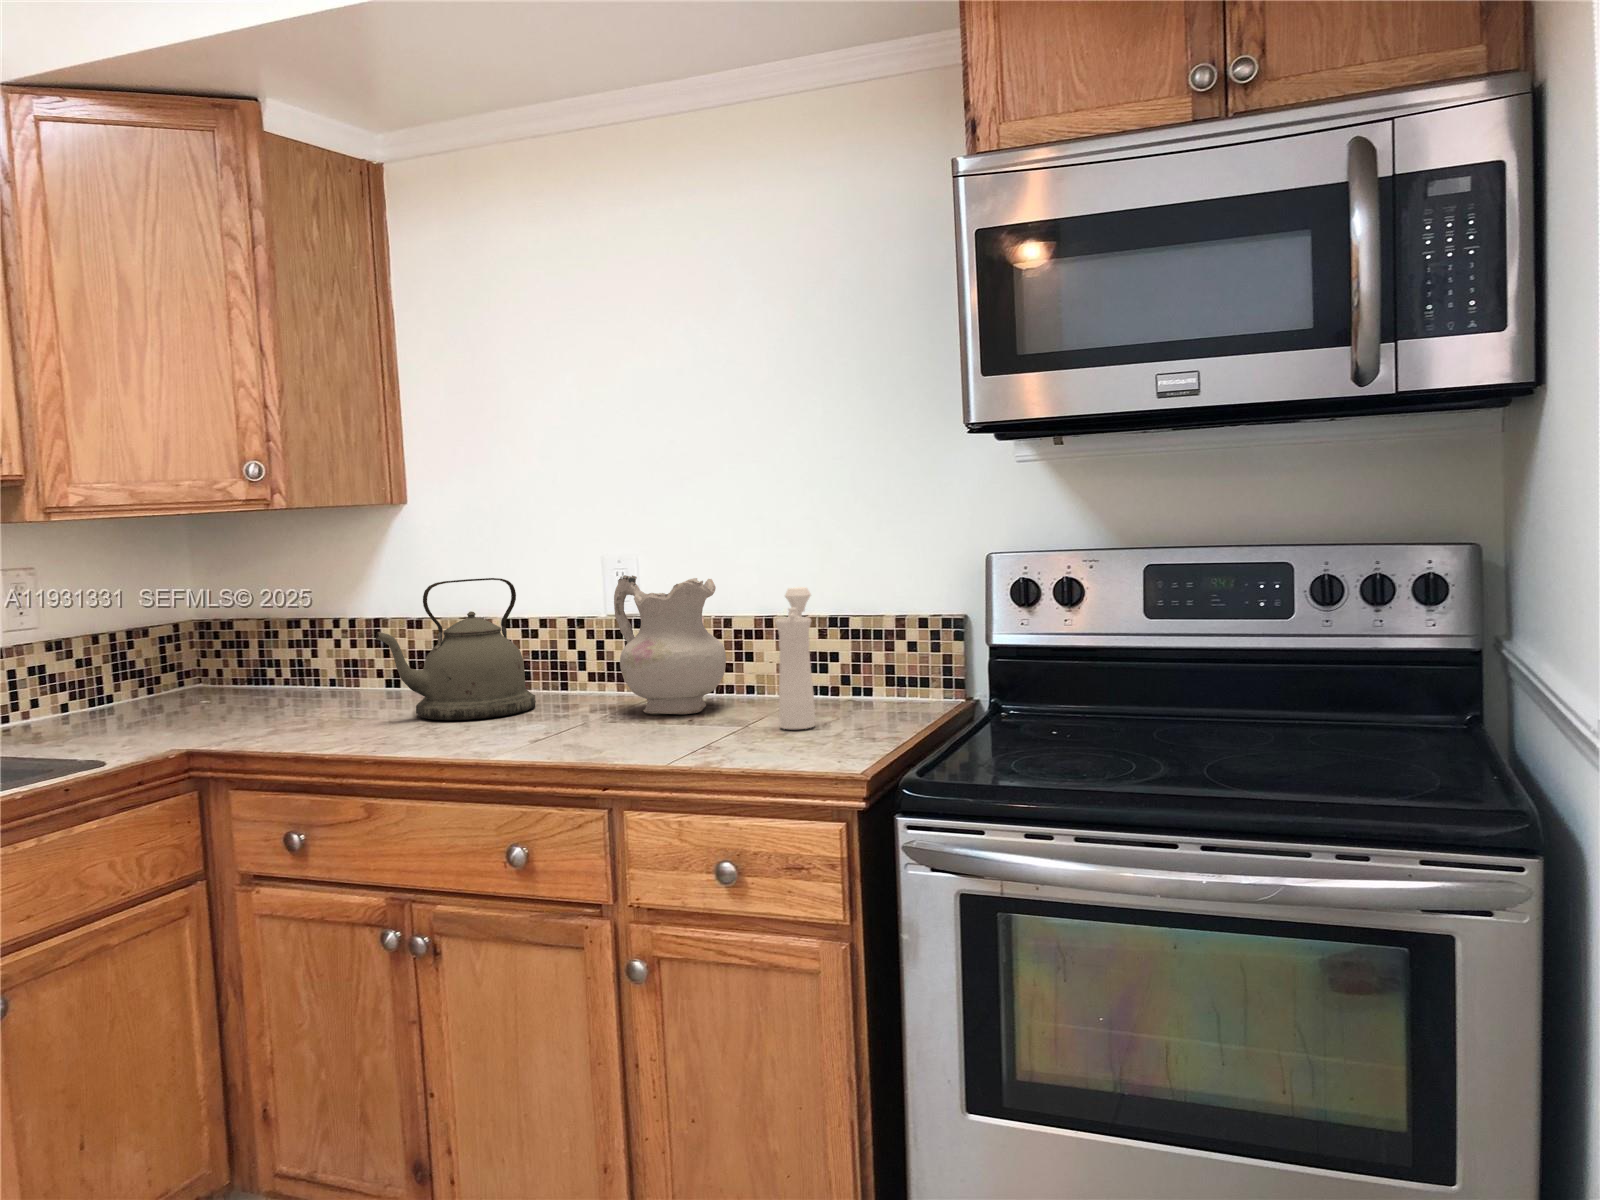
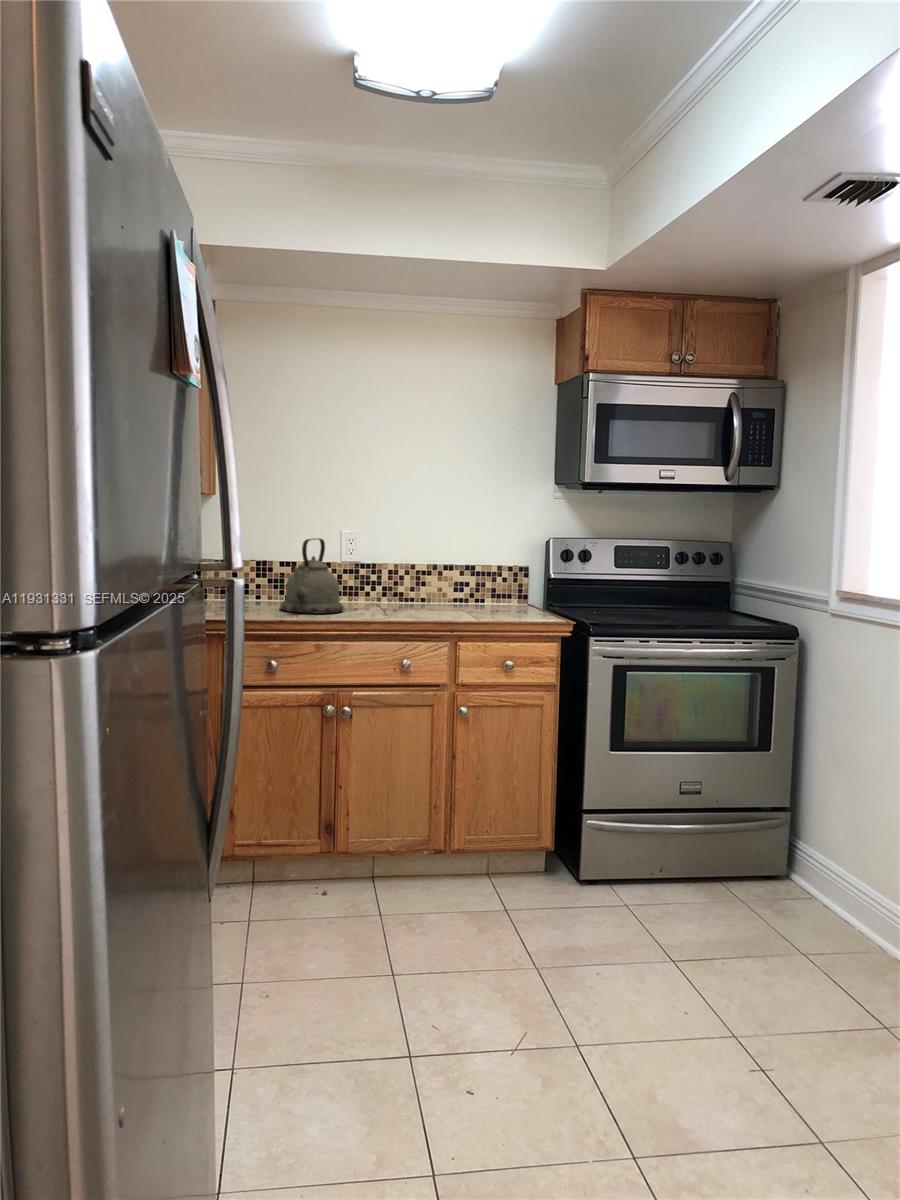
ceramic pitcher: present [614,575,726,714] -> none [383,541,441,610]
pepper mill: present [775,587,815,729] -> none [477,551,510,614]

